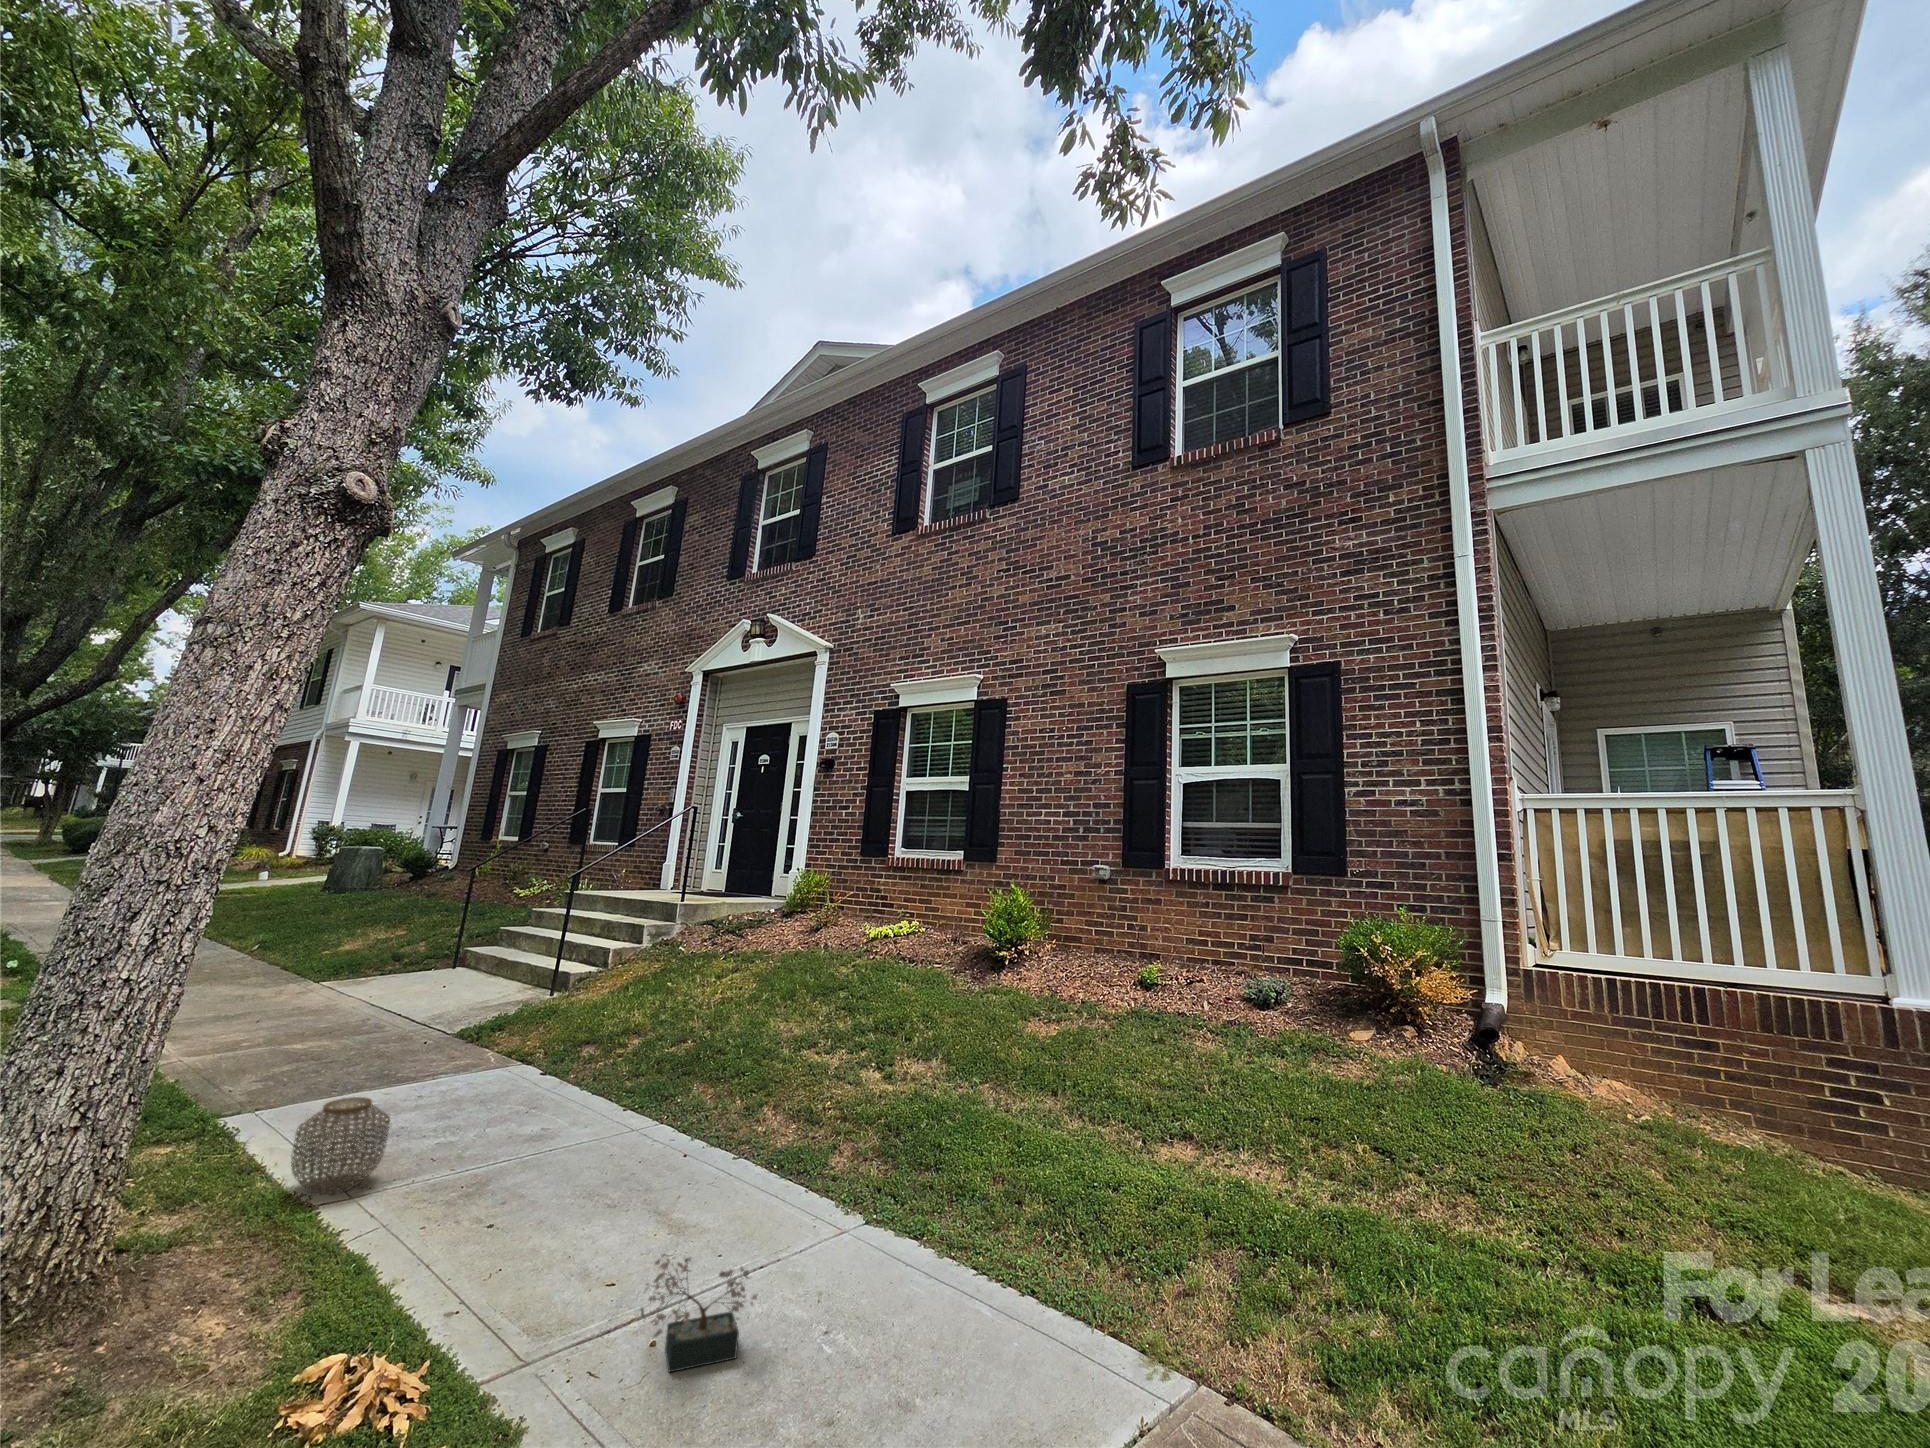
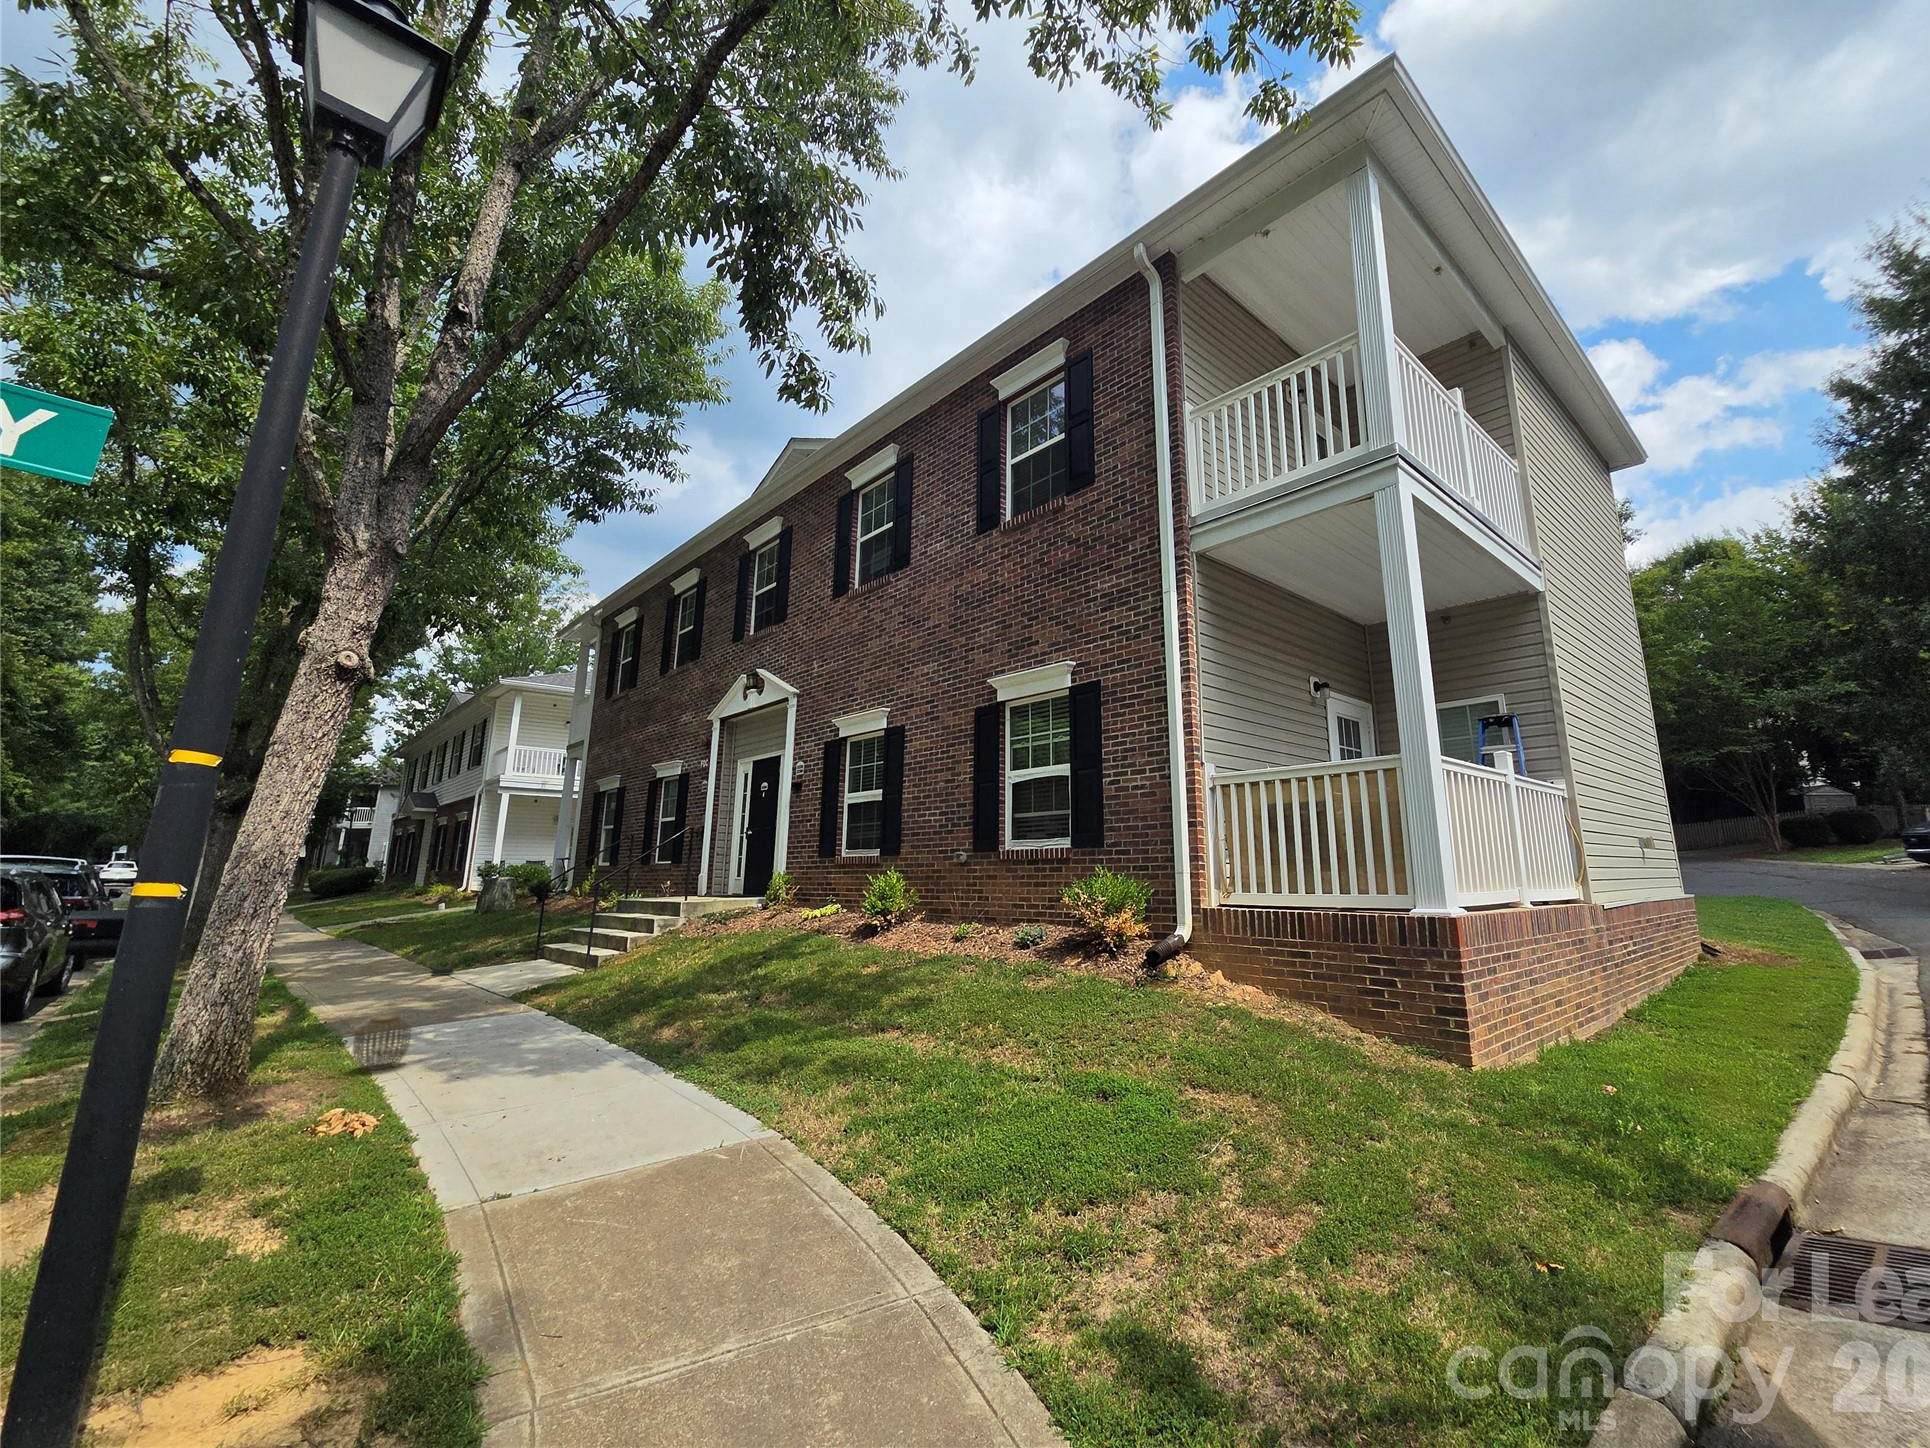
decorative plant: present [640,1254,757,1372] -> present [427,951,454,976]

